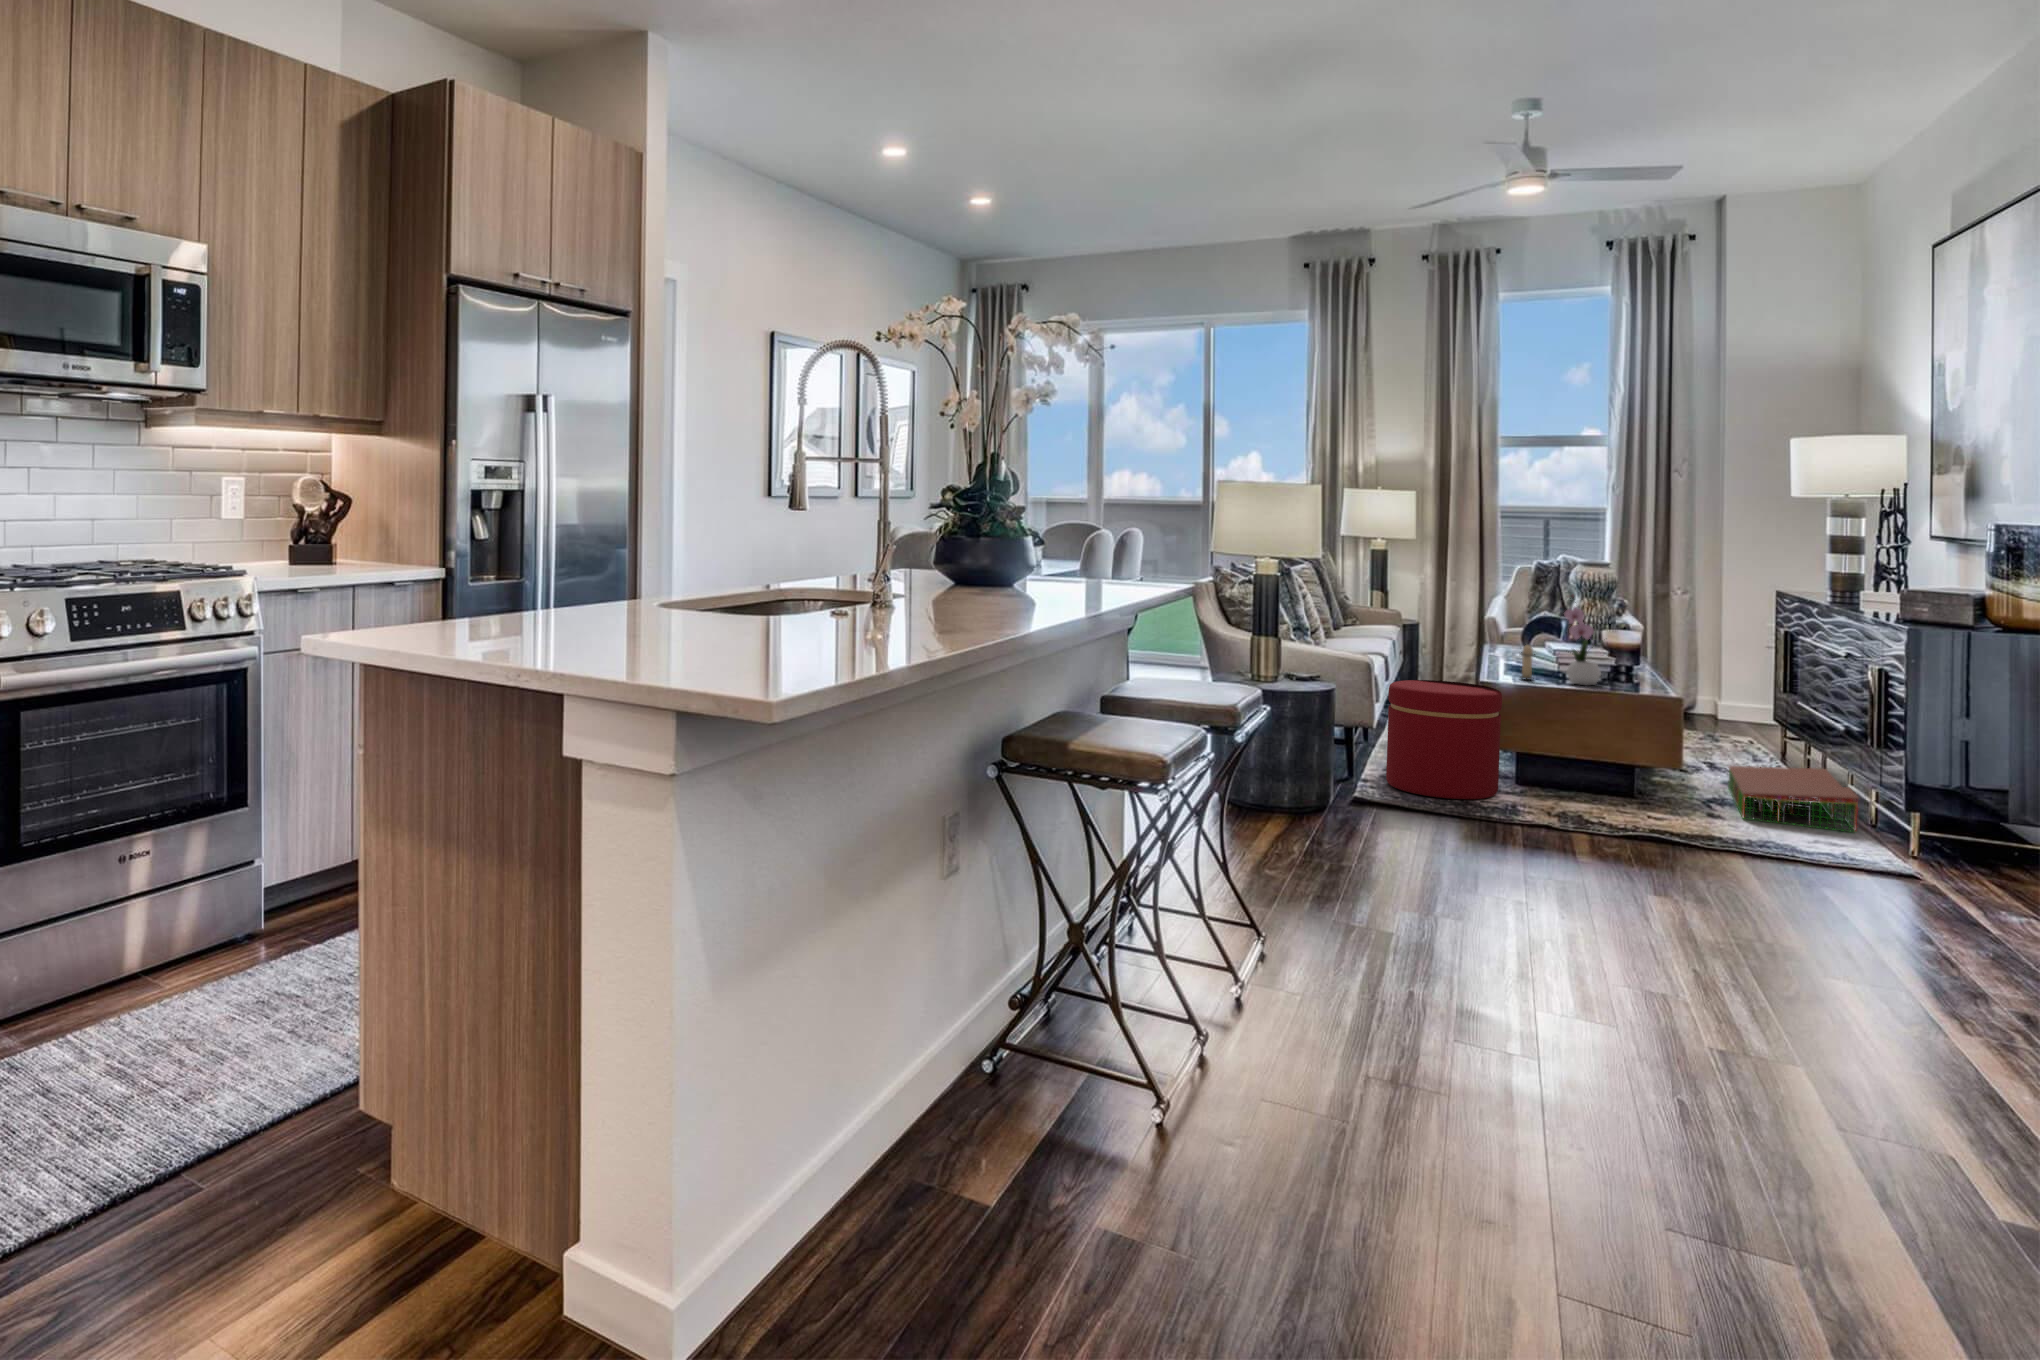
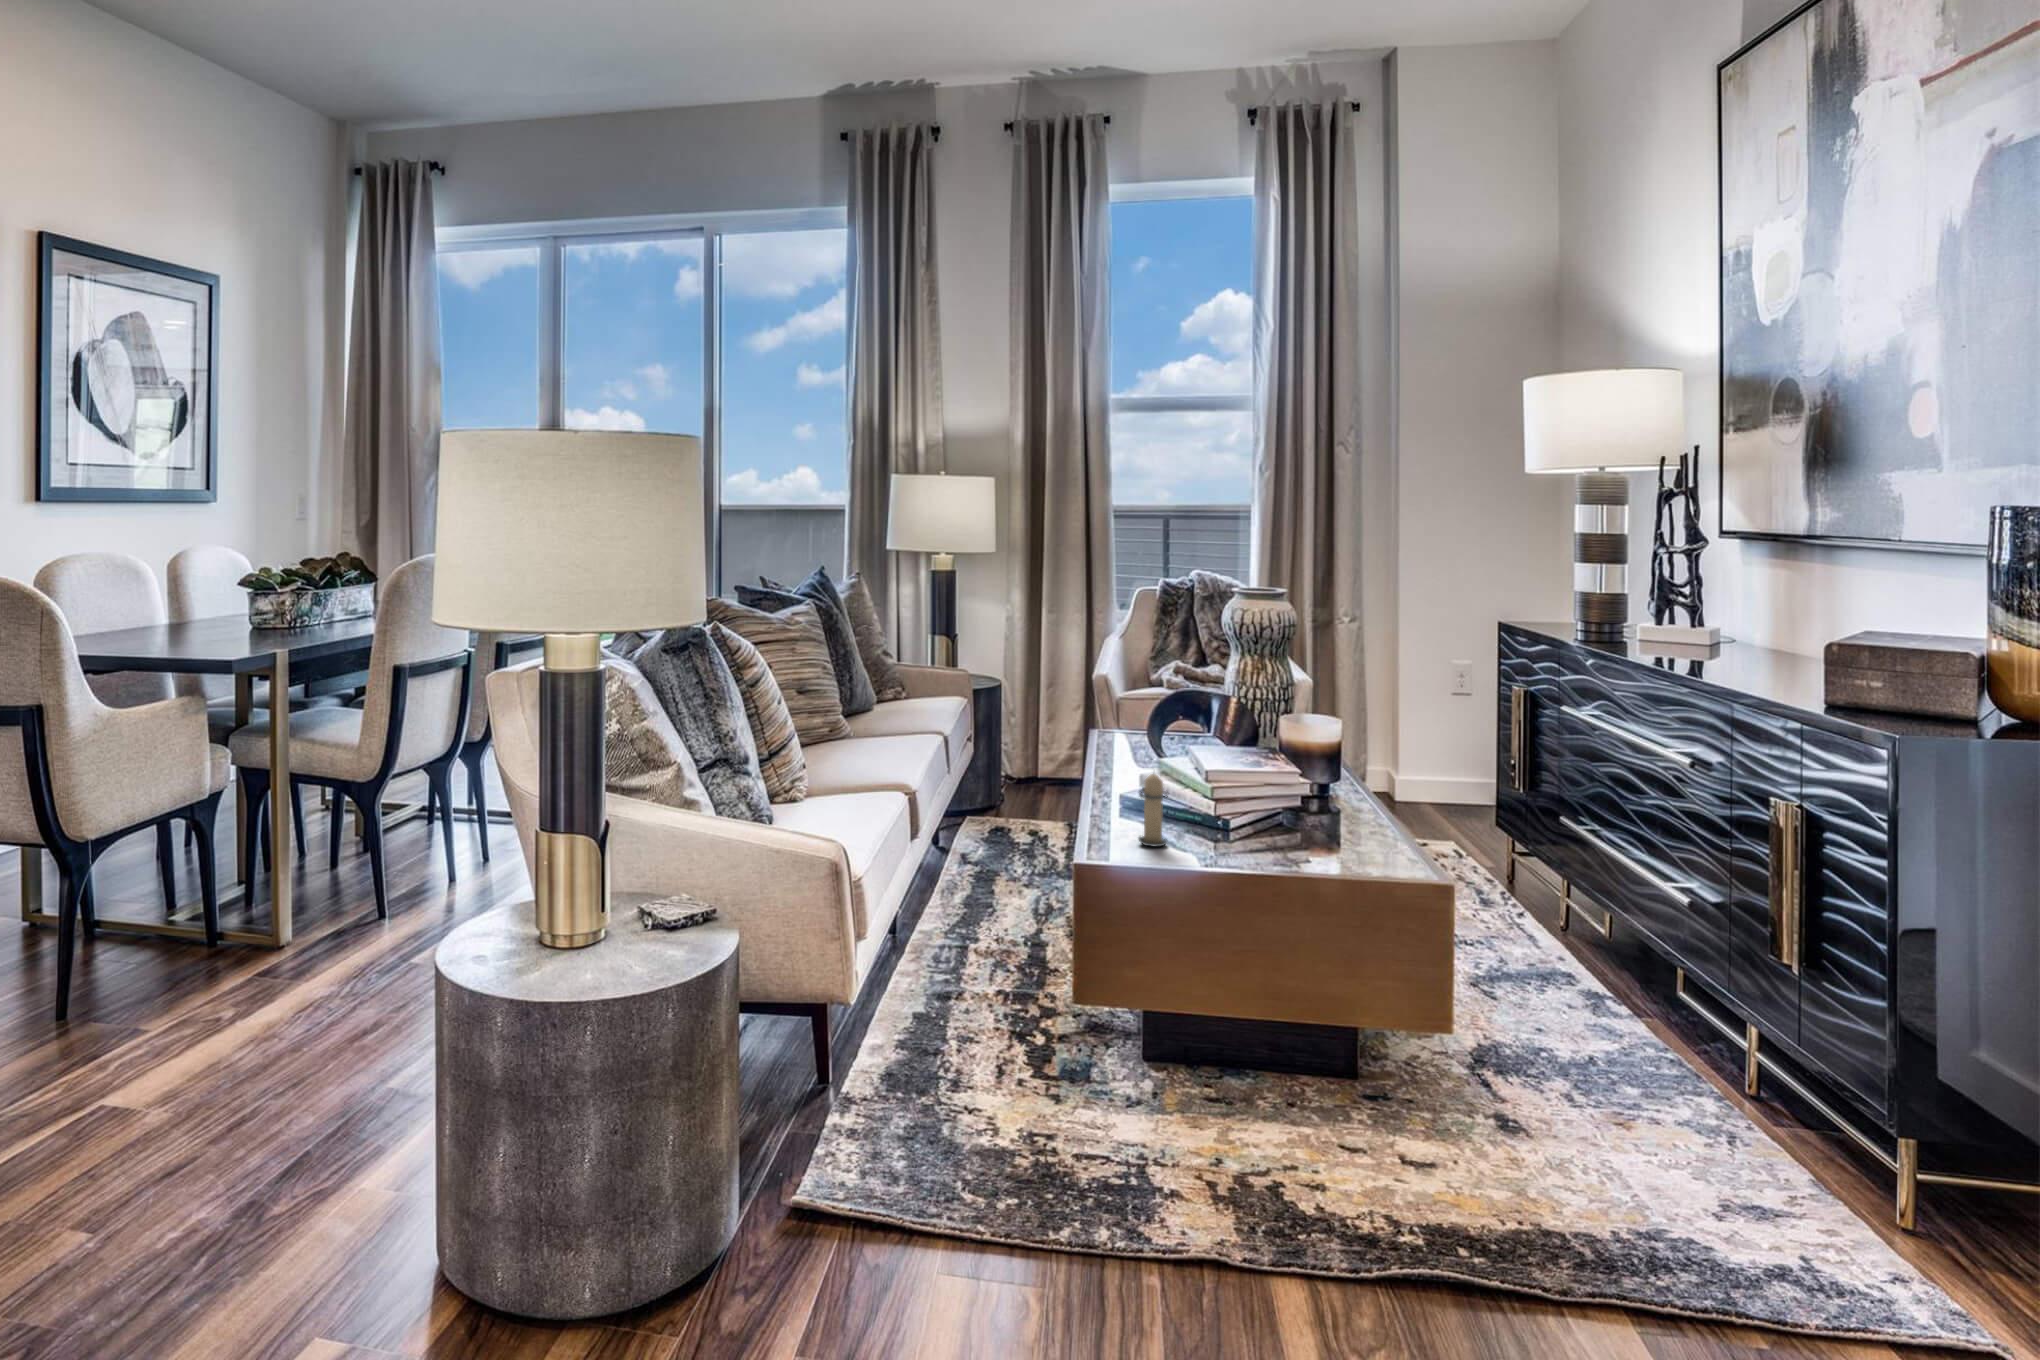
flower arrangement: present [1564,597,1601,685] -> none [1219,673,1298,862]
ottoman: present [1386,680,1502,799] -> none [885,857,1107,1155]
storage bin: present [1728,766,1859,831] -> none [1496,977,1803,1184]

